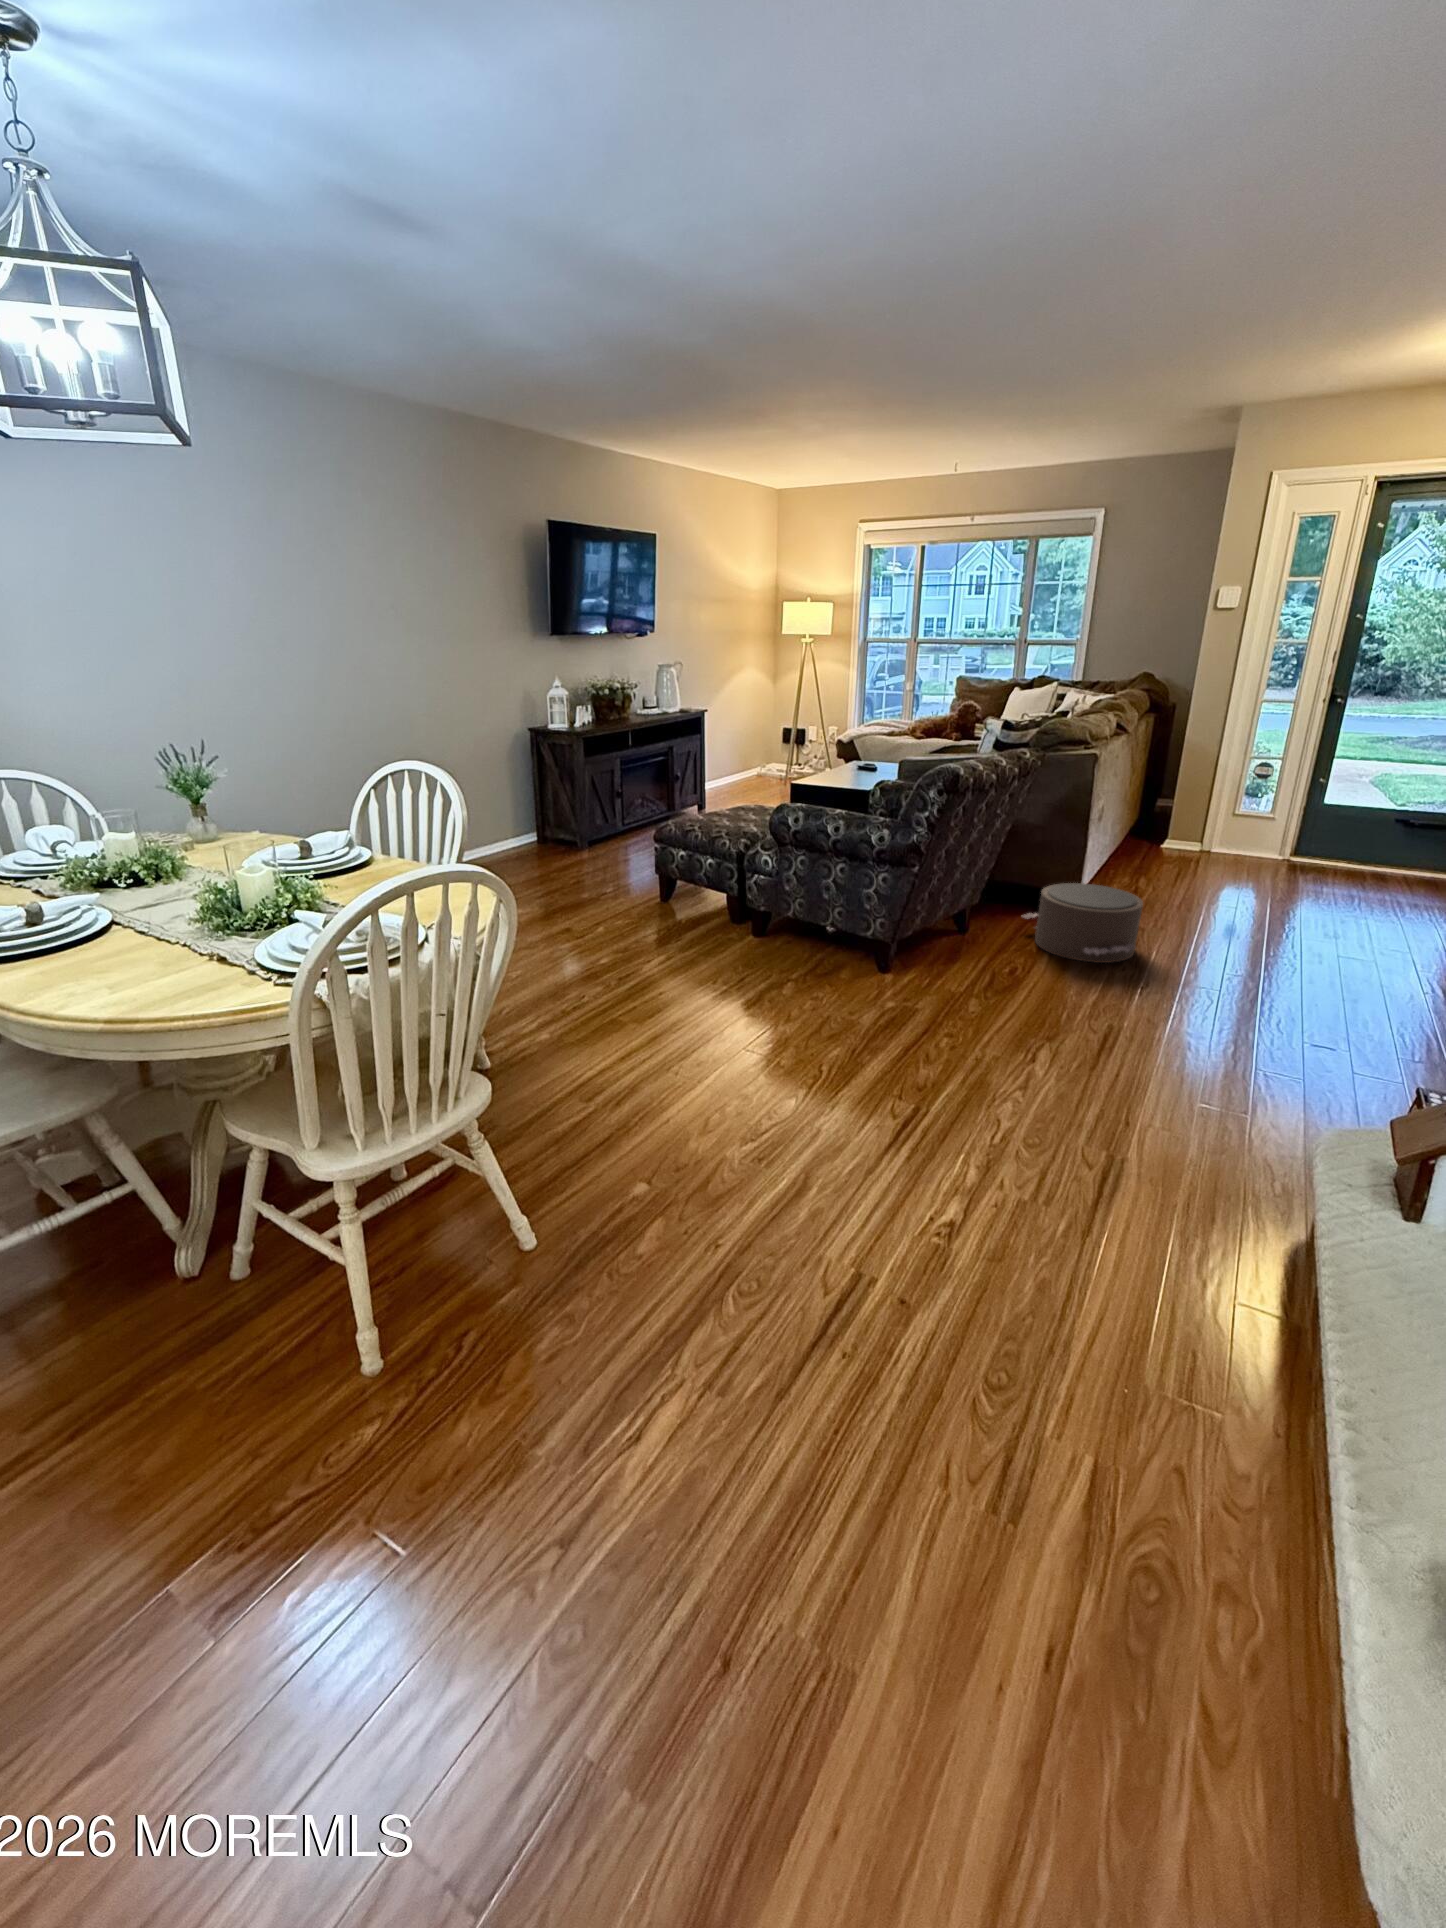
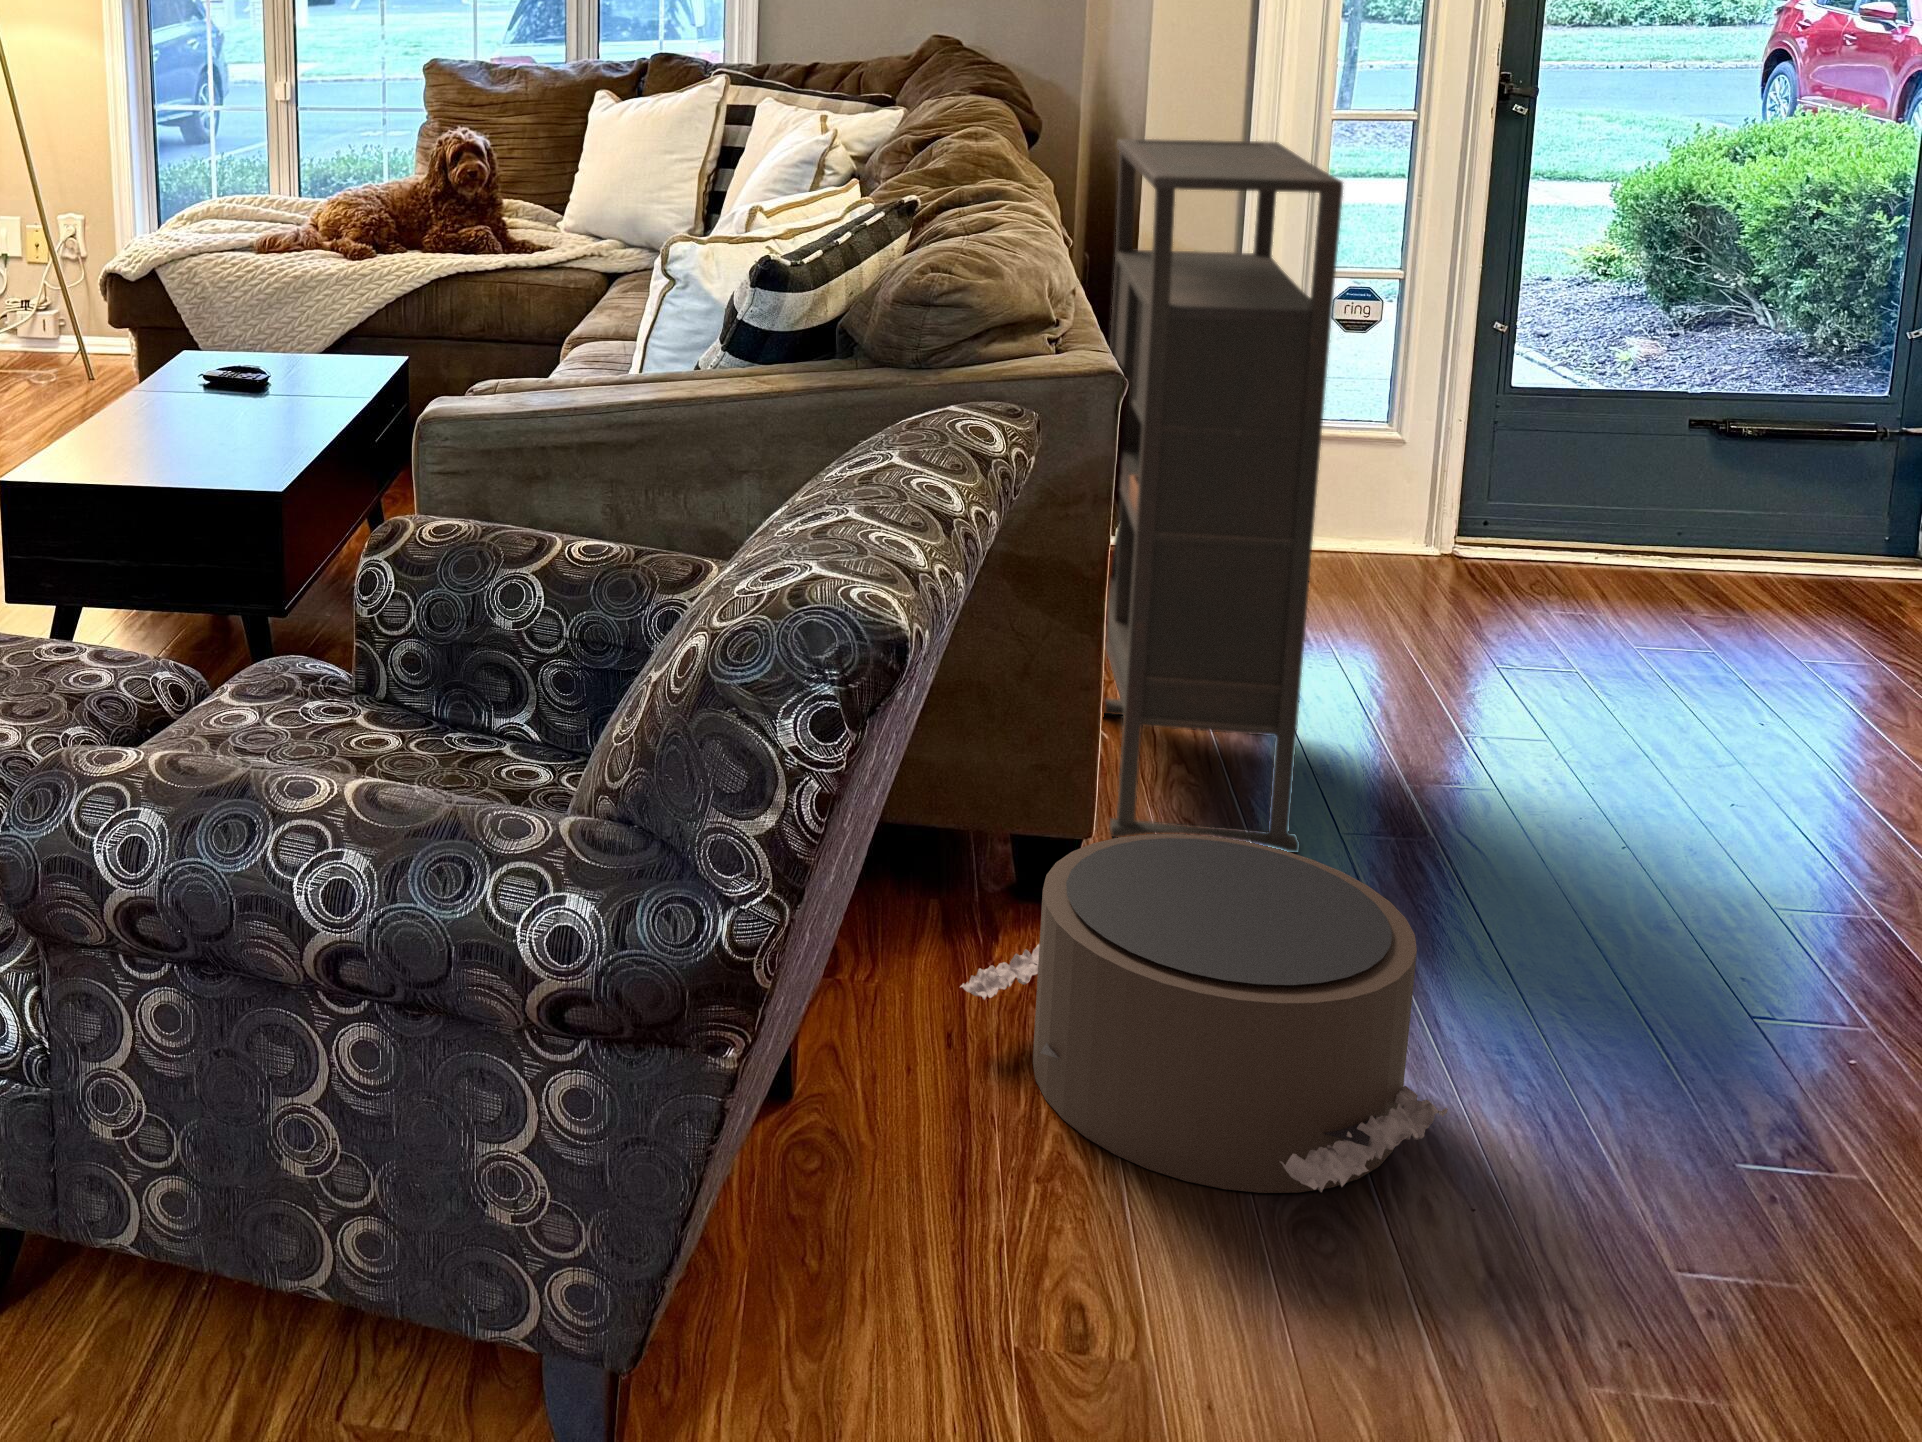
bookshelf: none [1098,697,1200,913] -> present [1104,139,1343,853]

